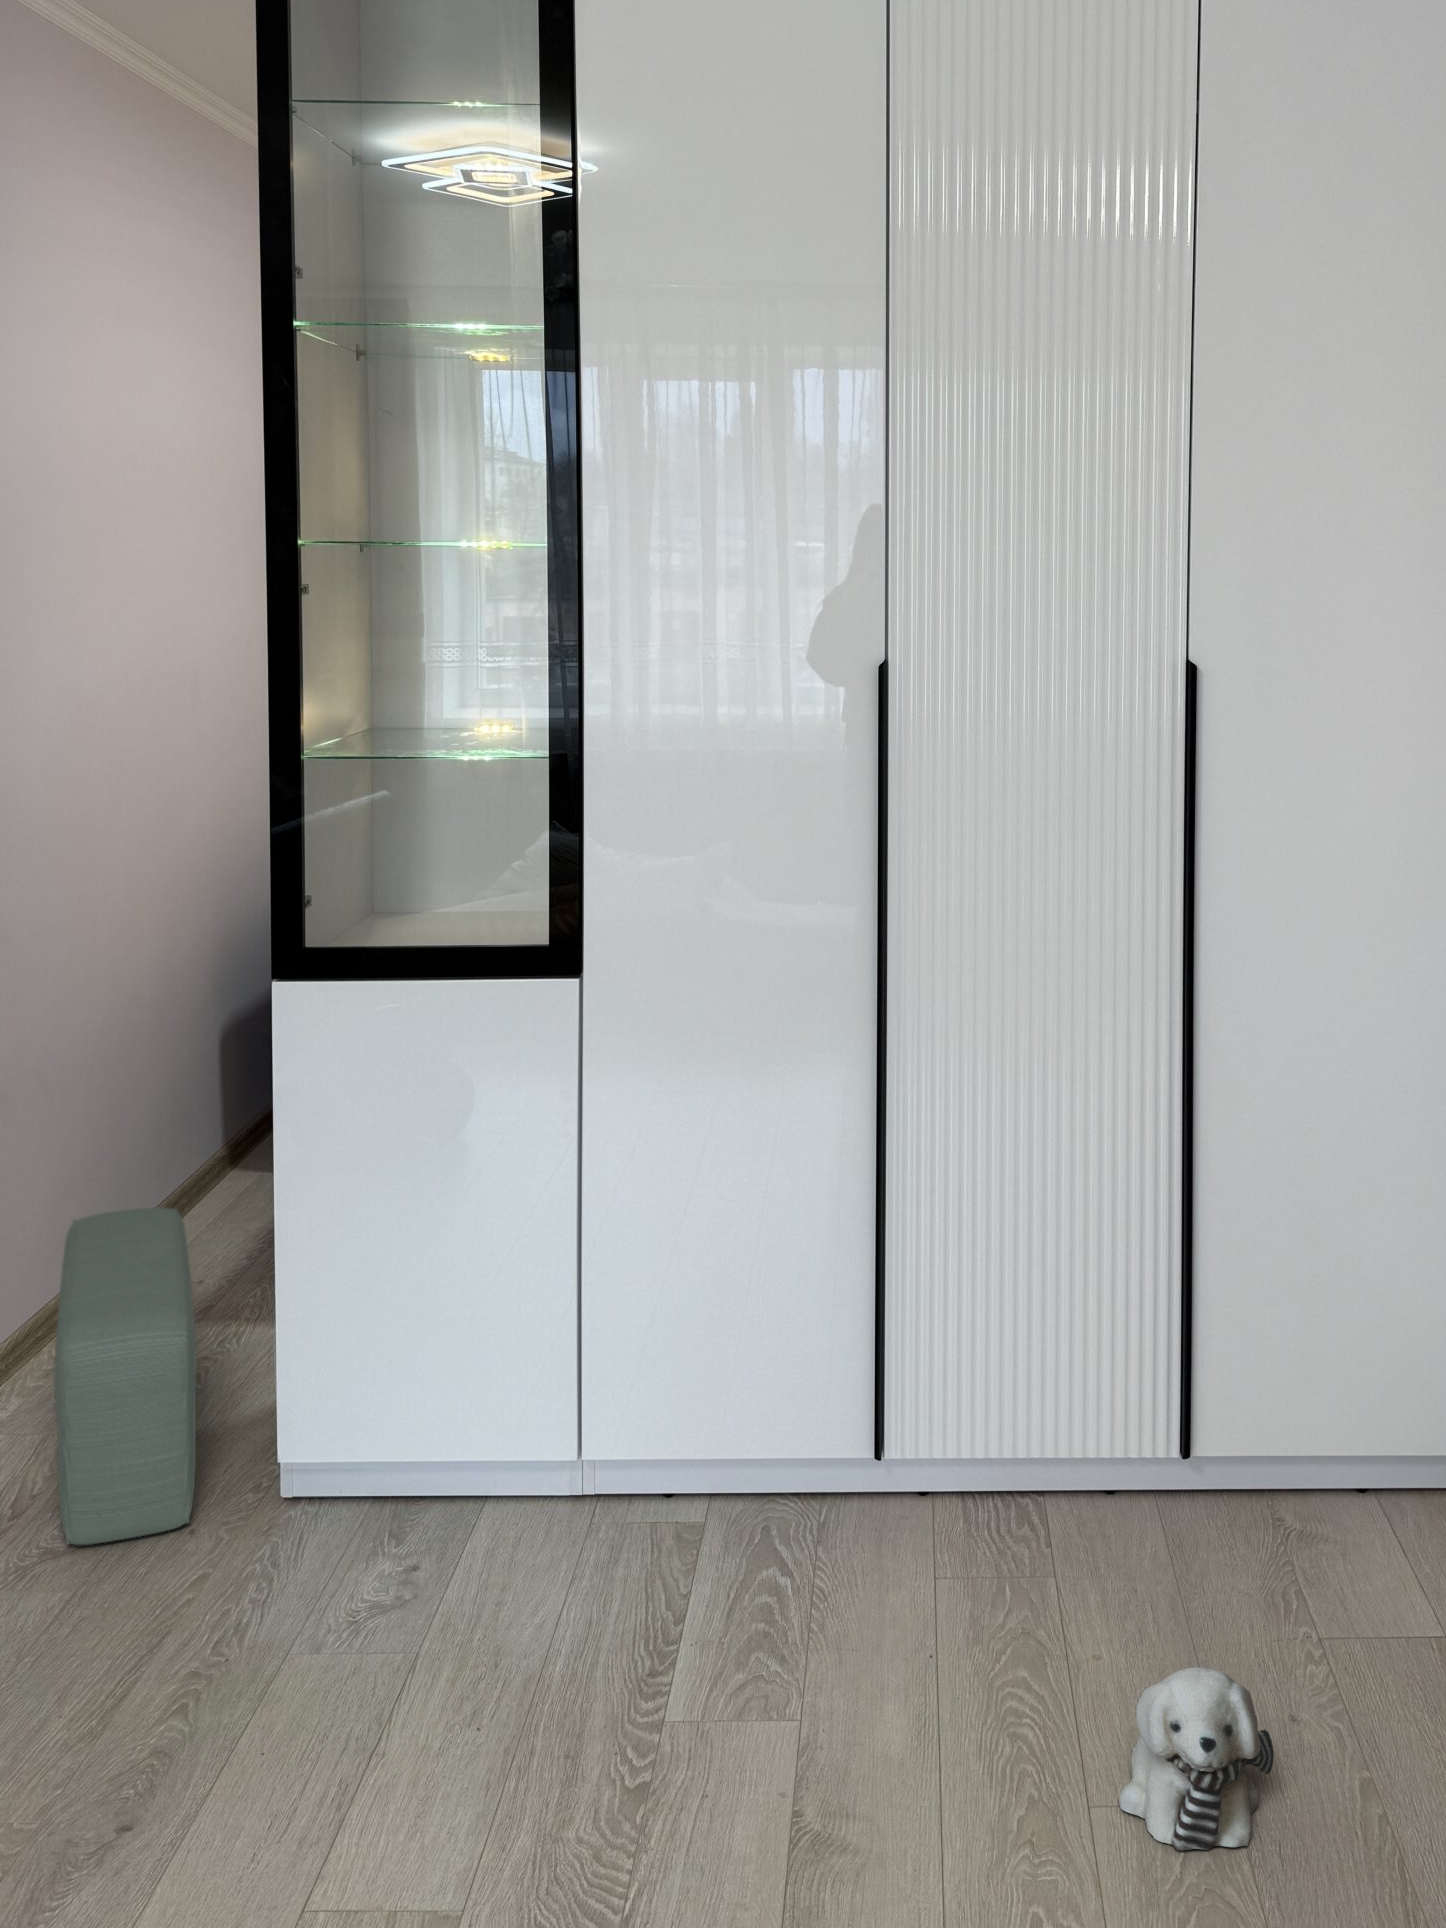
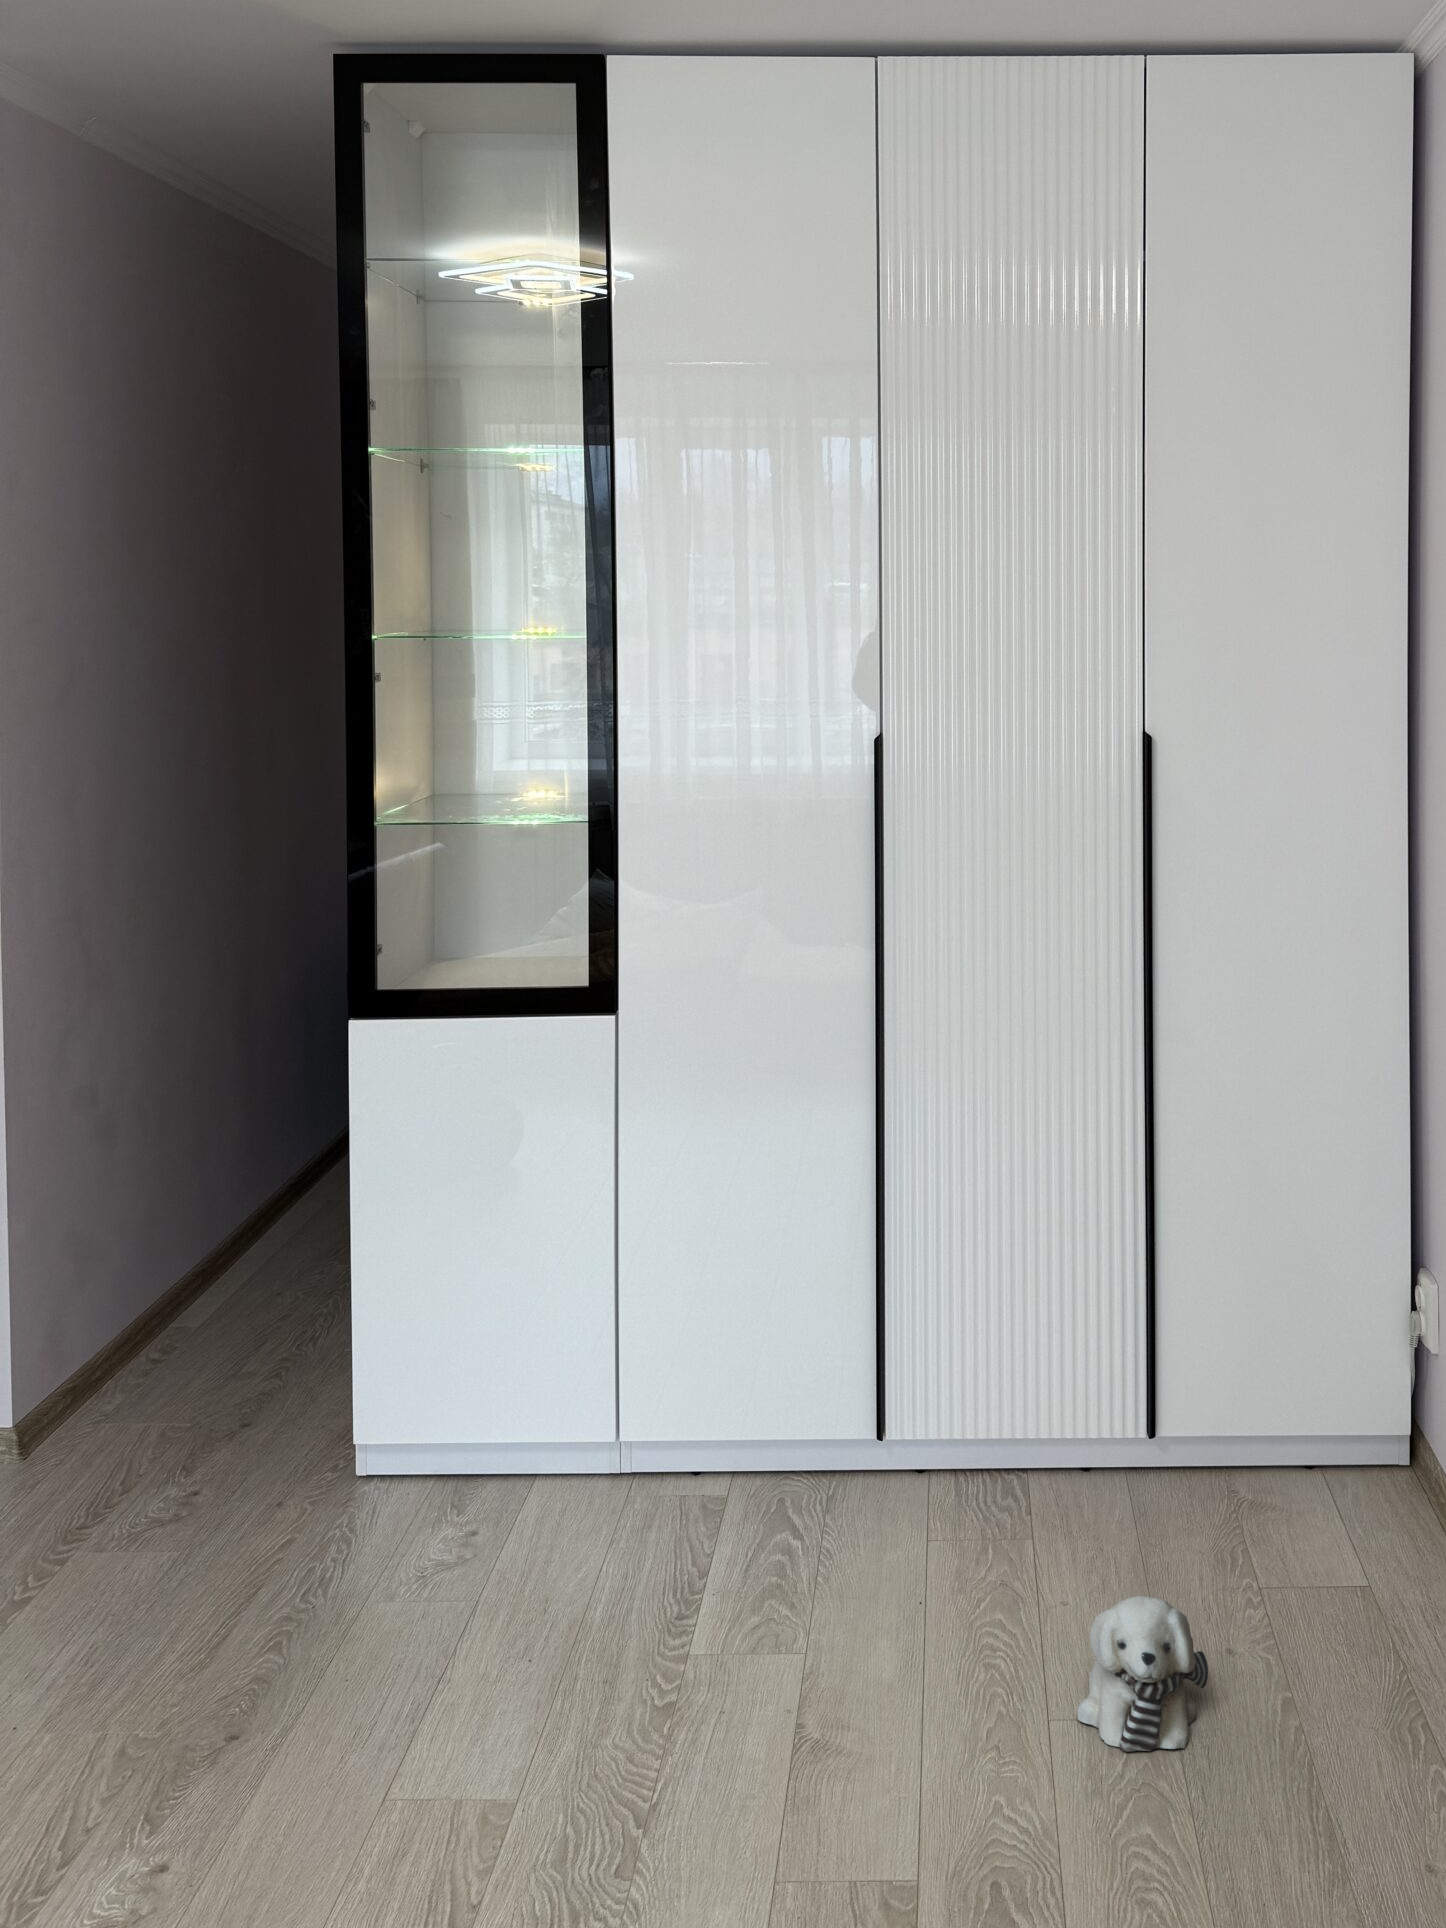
pouf: present [54,1207,196,1545] -> none [158,1225,278,1515]

